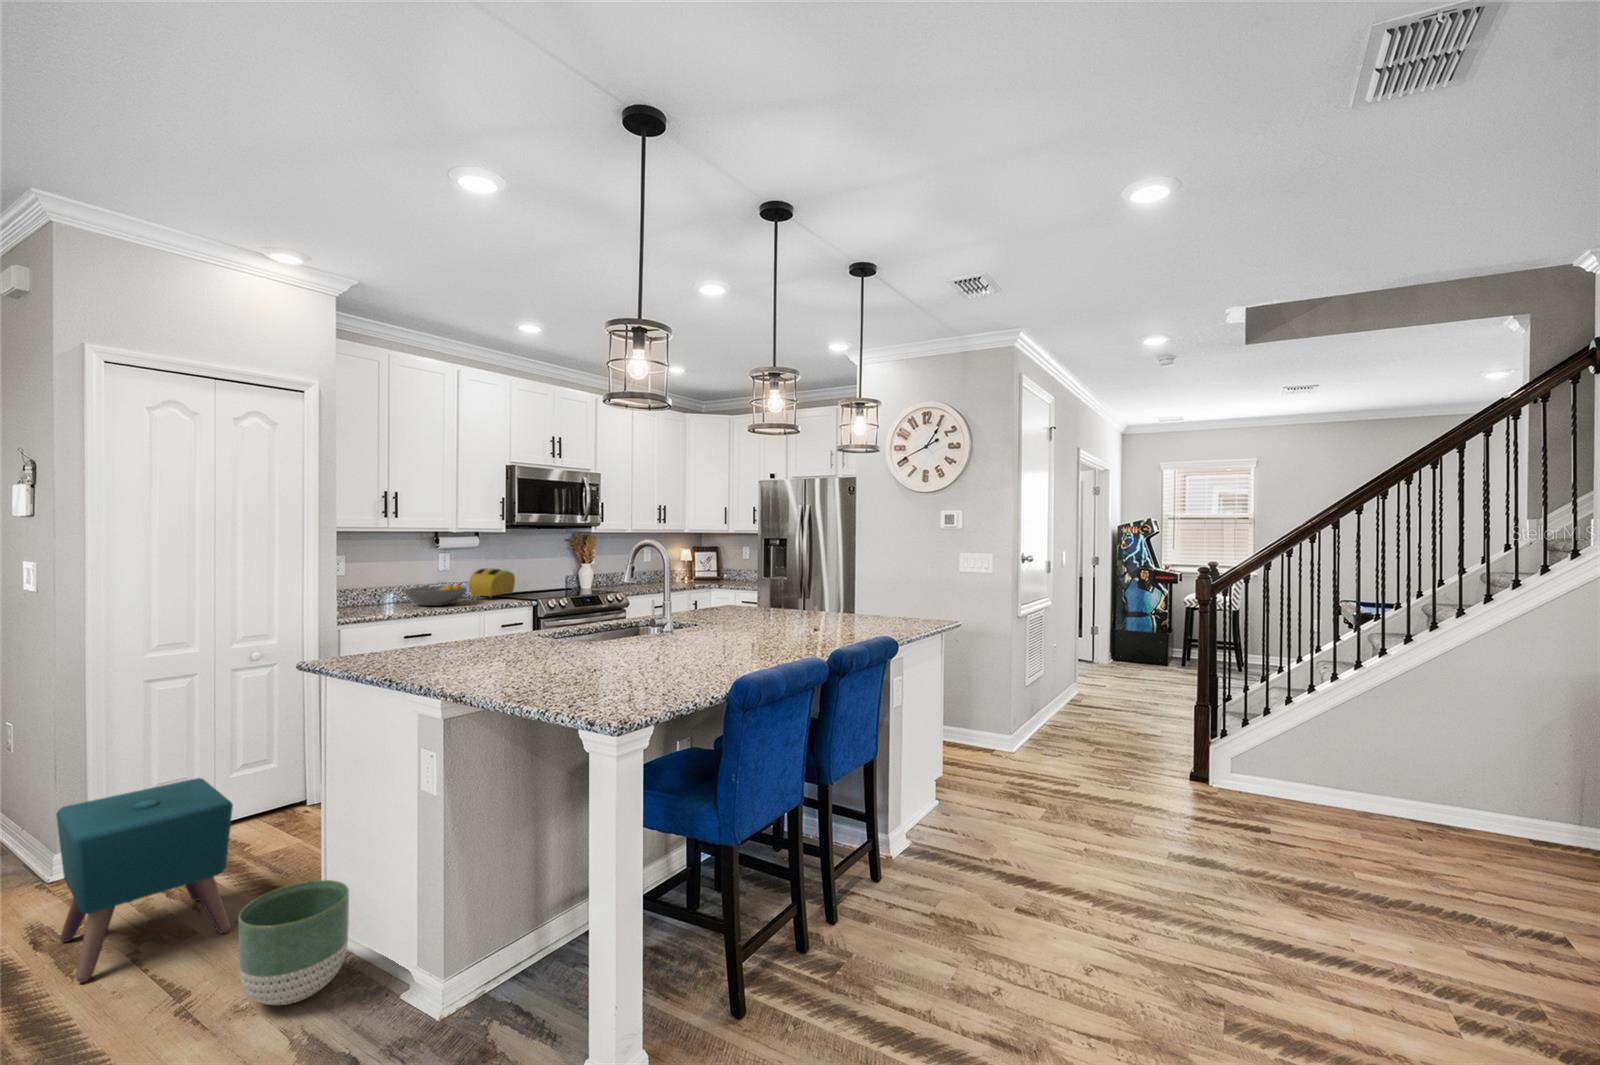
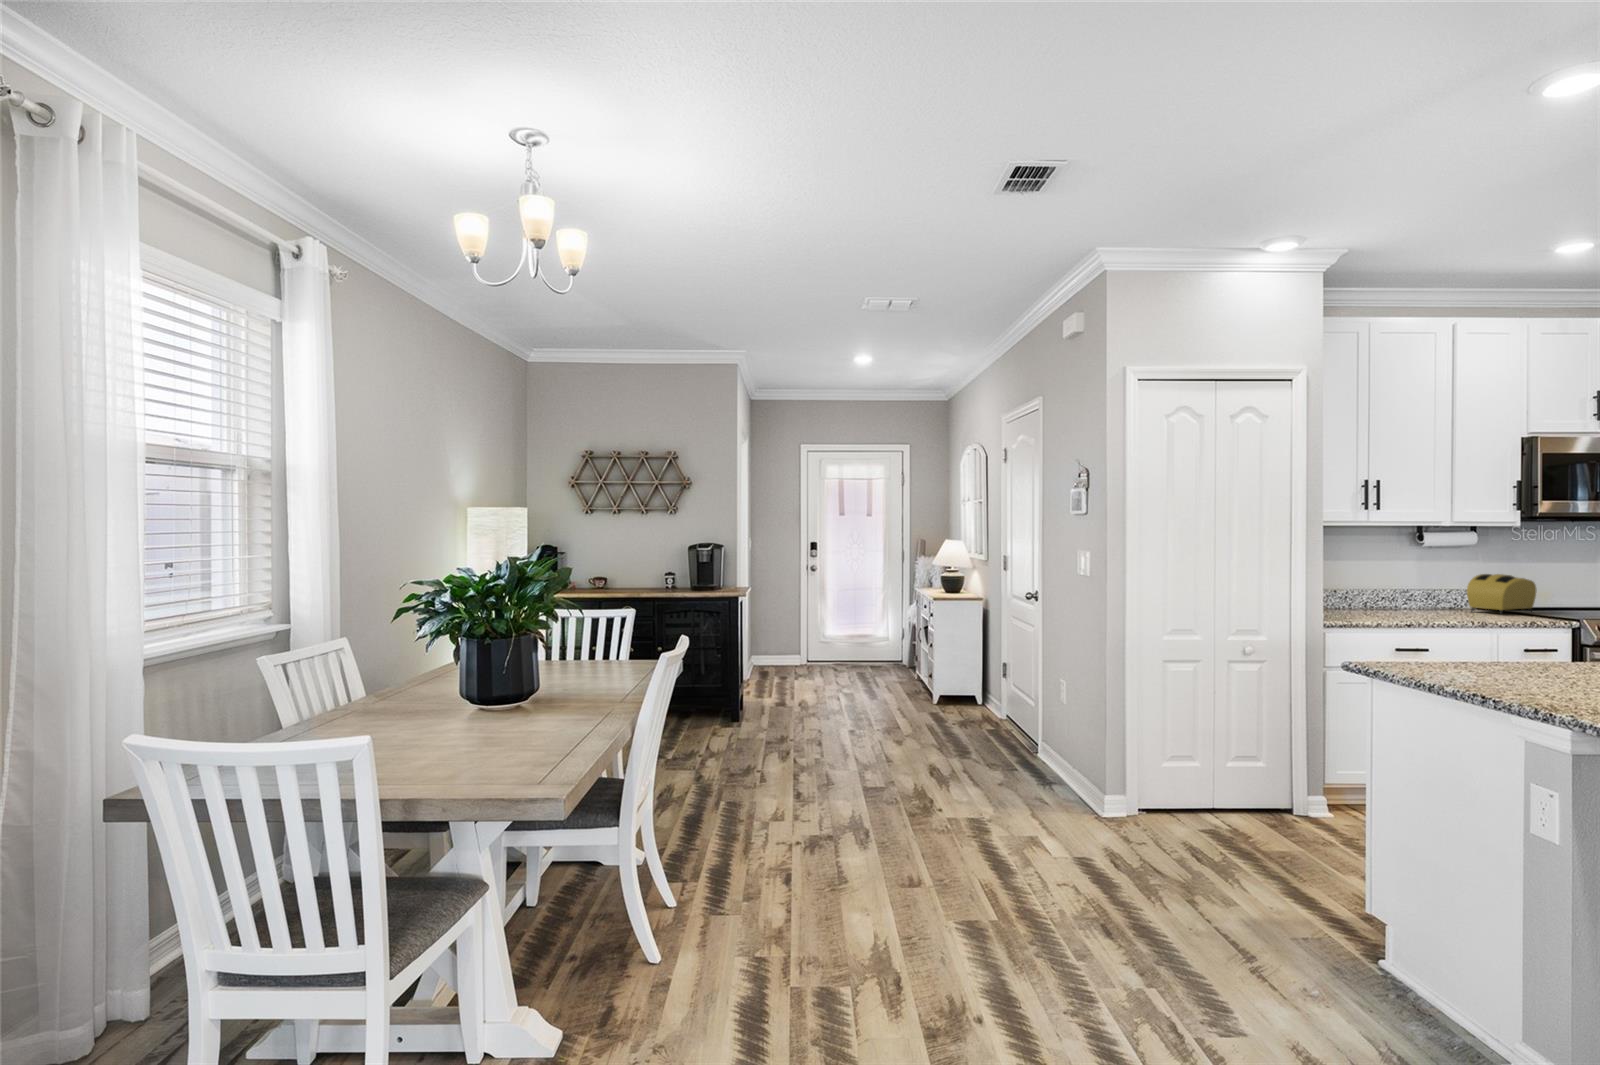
fruit bowl: present [404,583,467,606] -> none [1383,591,1471,616]
ottoman: present [56,778,233,983] -> none [1126,753,1269,911]
planter: present [238,880,349,1005] -> none [1306,889,1421,1015]

